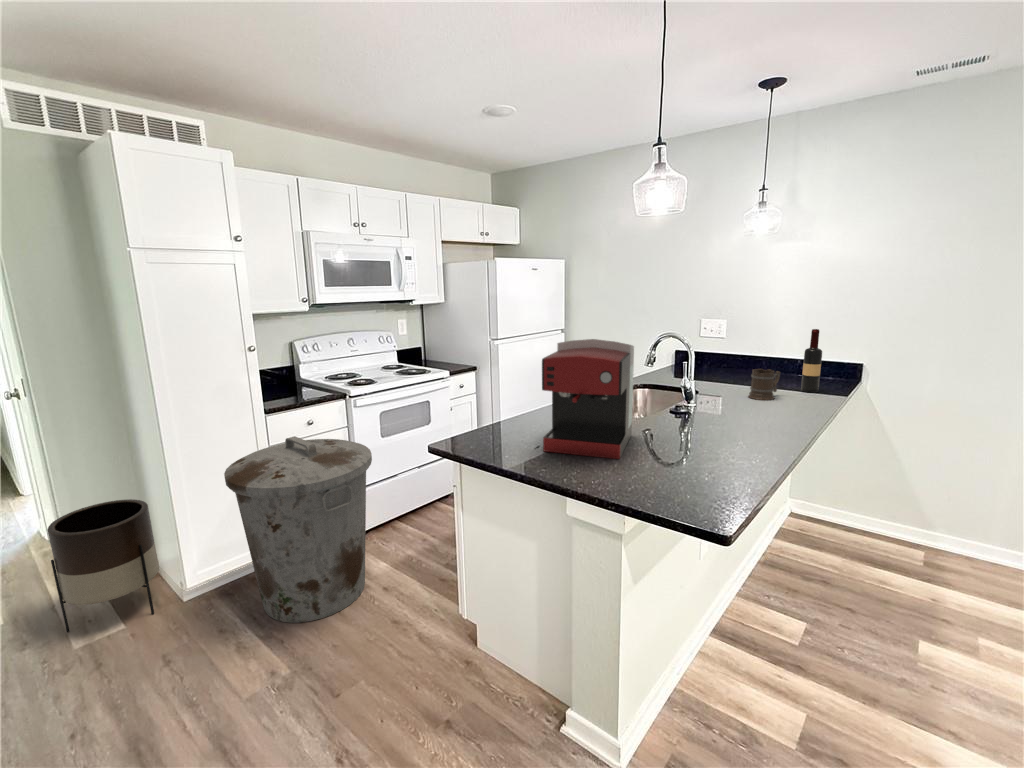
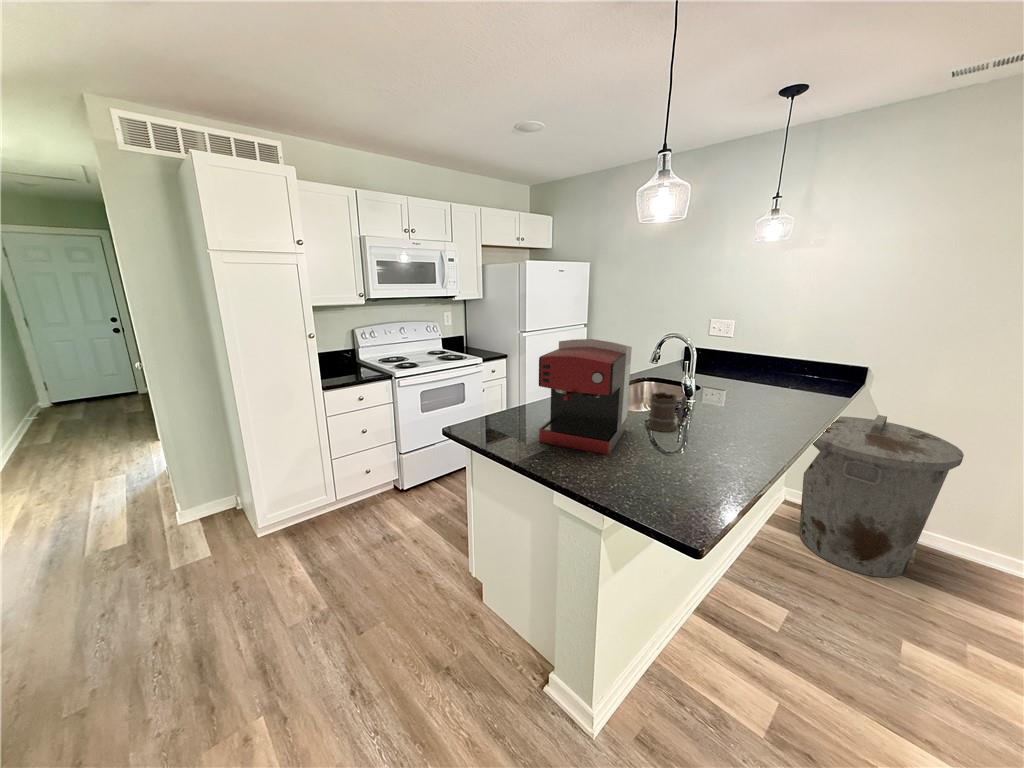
wine bottle: present [801,329,822,393] -> none [800,333,825,394]
mug: present [748,369,780,400] -> present [646,392,687,432]
trash can: present [224,436,372,623] -> present [799,415,964,577]
planter: present [47,499,159,632] -> none [151,453,240,555]

